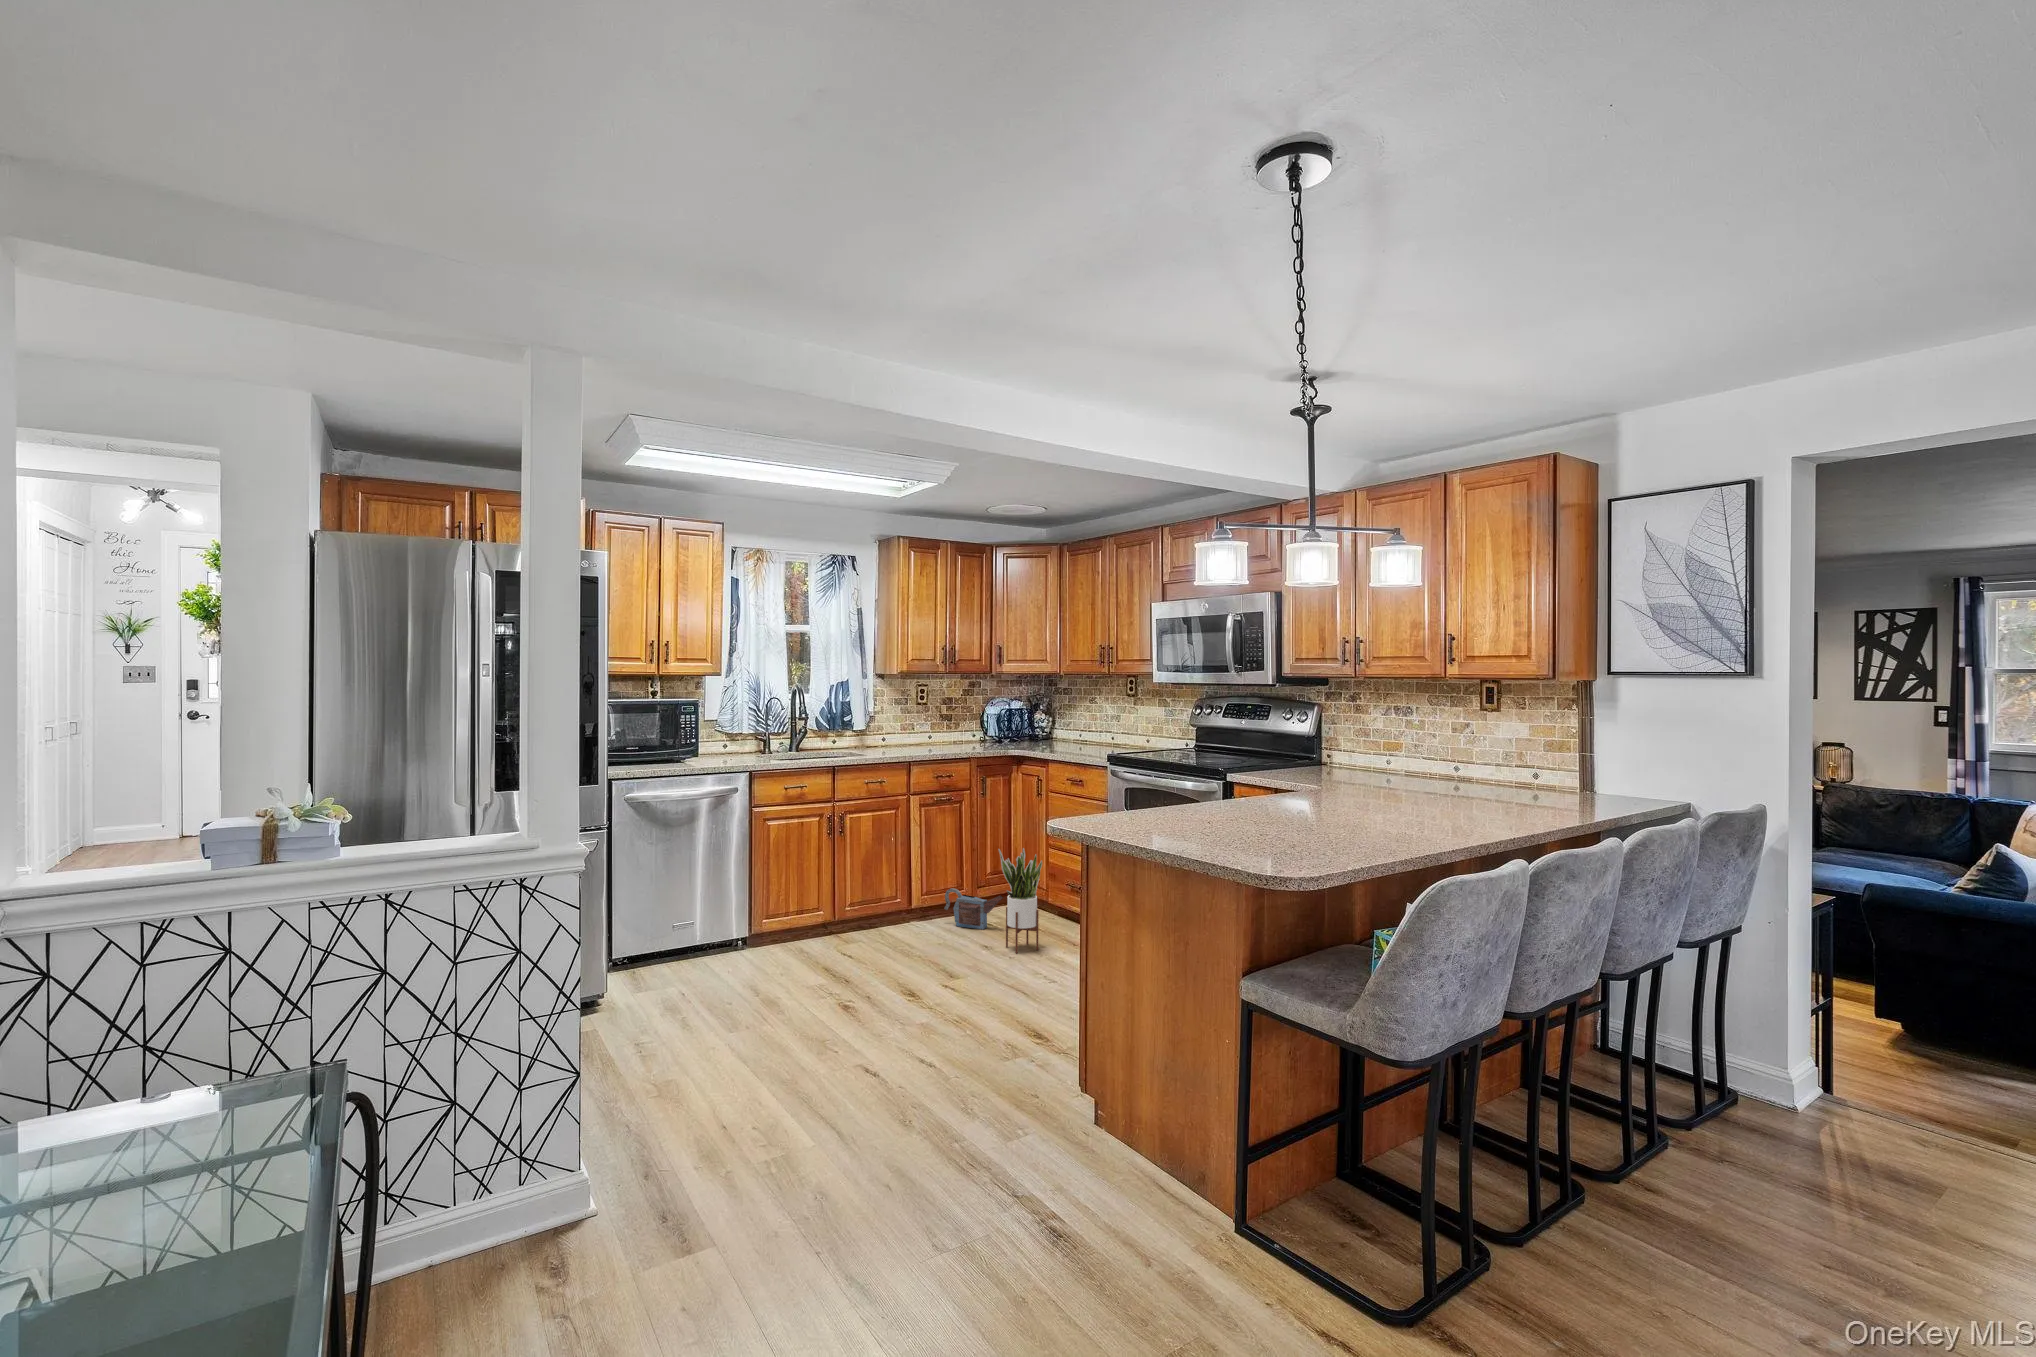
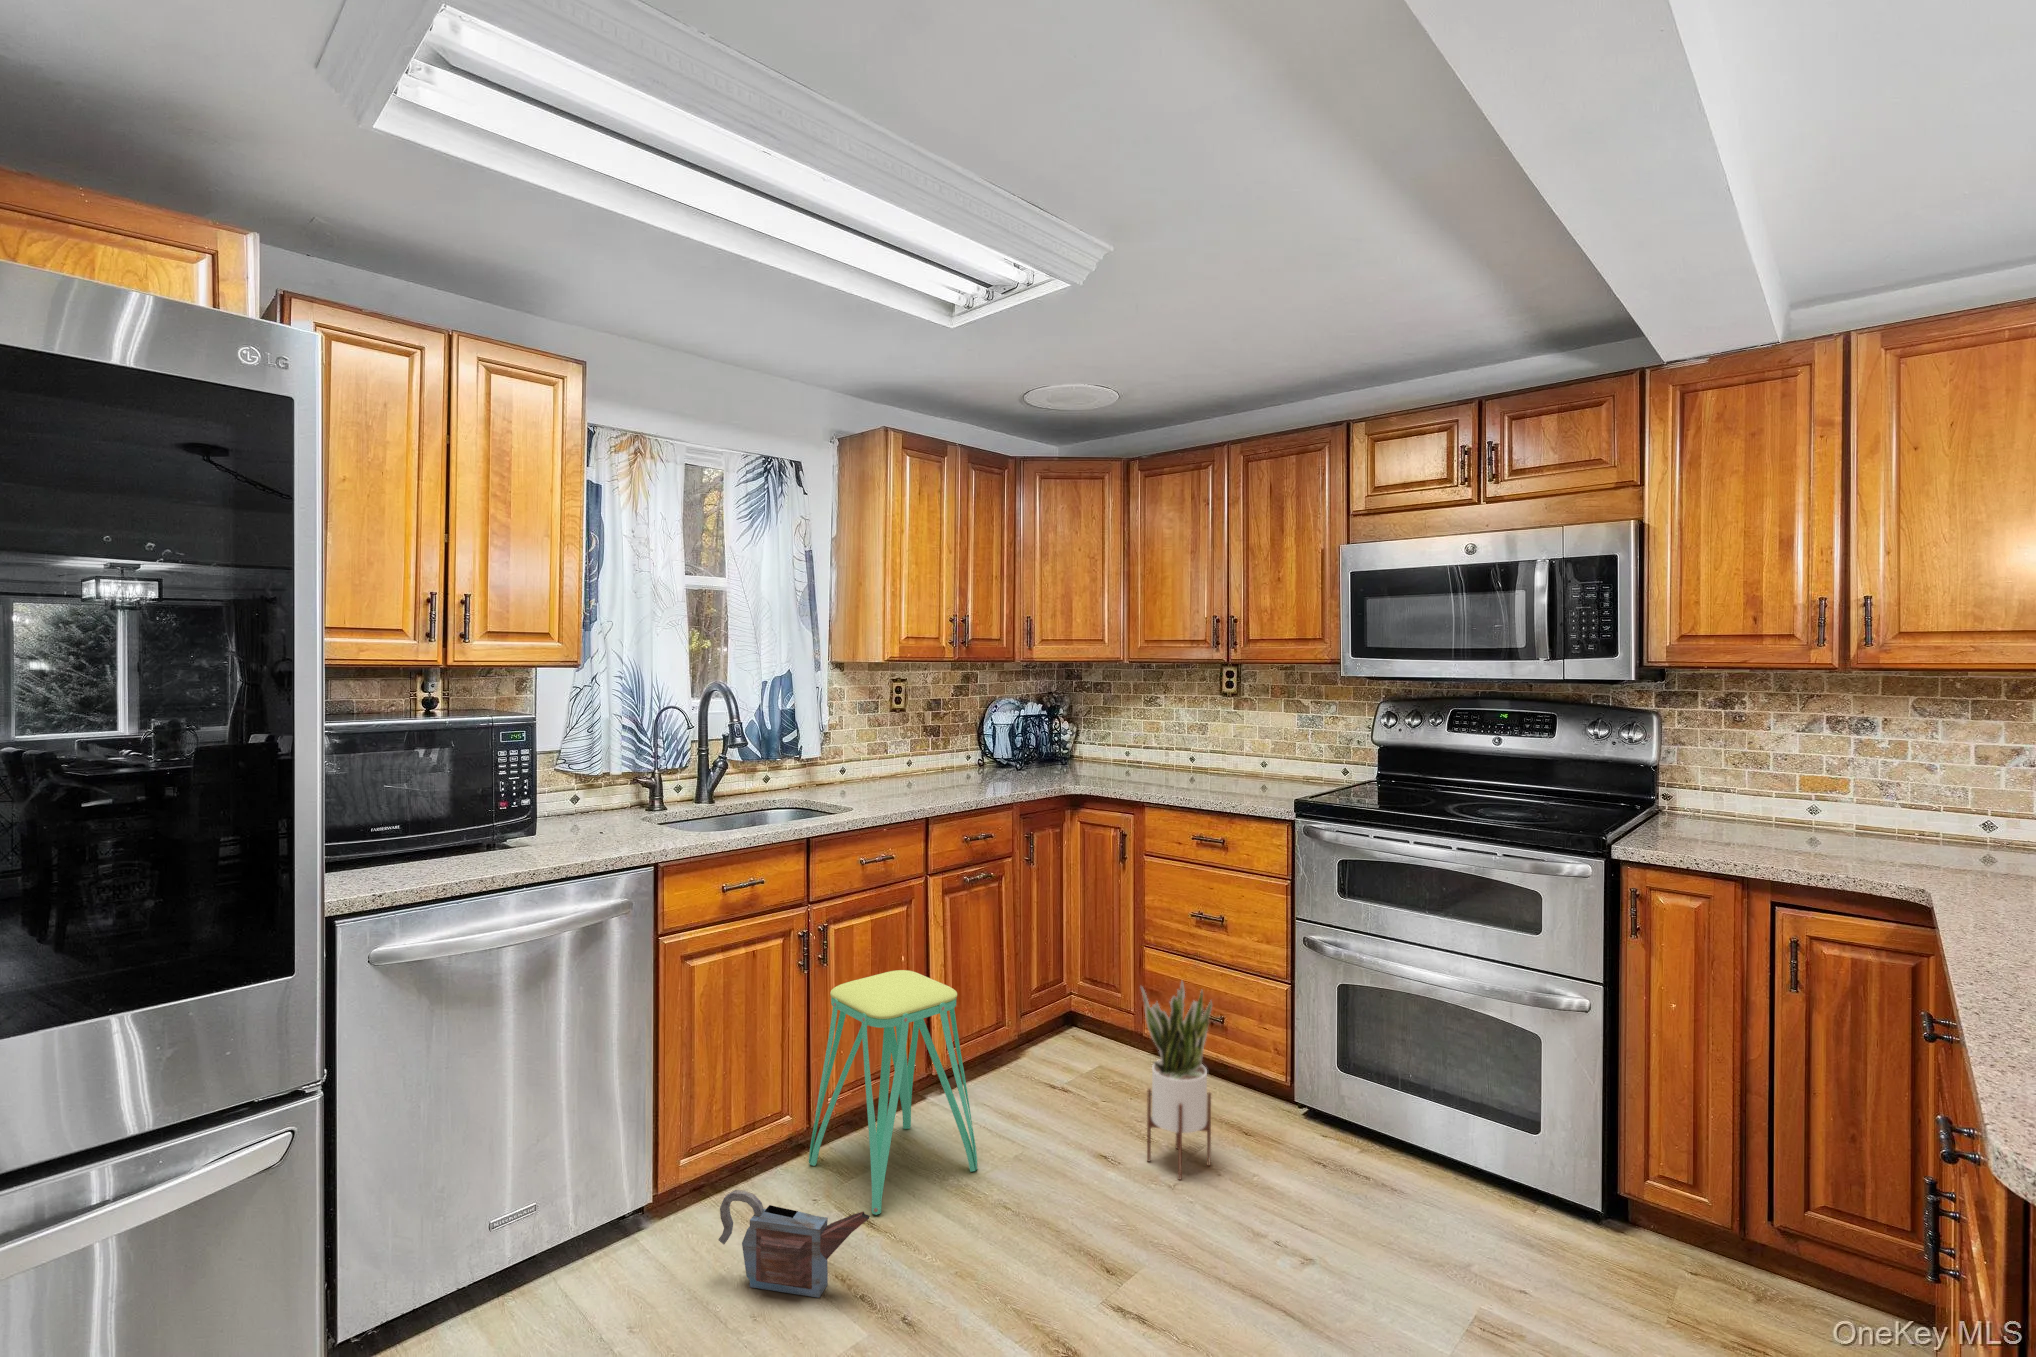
stool: none [831,841,915,952] -> present [809,970,978,1215]
watering can: present [944,888,1003,929] -> present [718,1190,870,1298]

